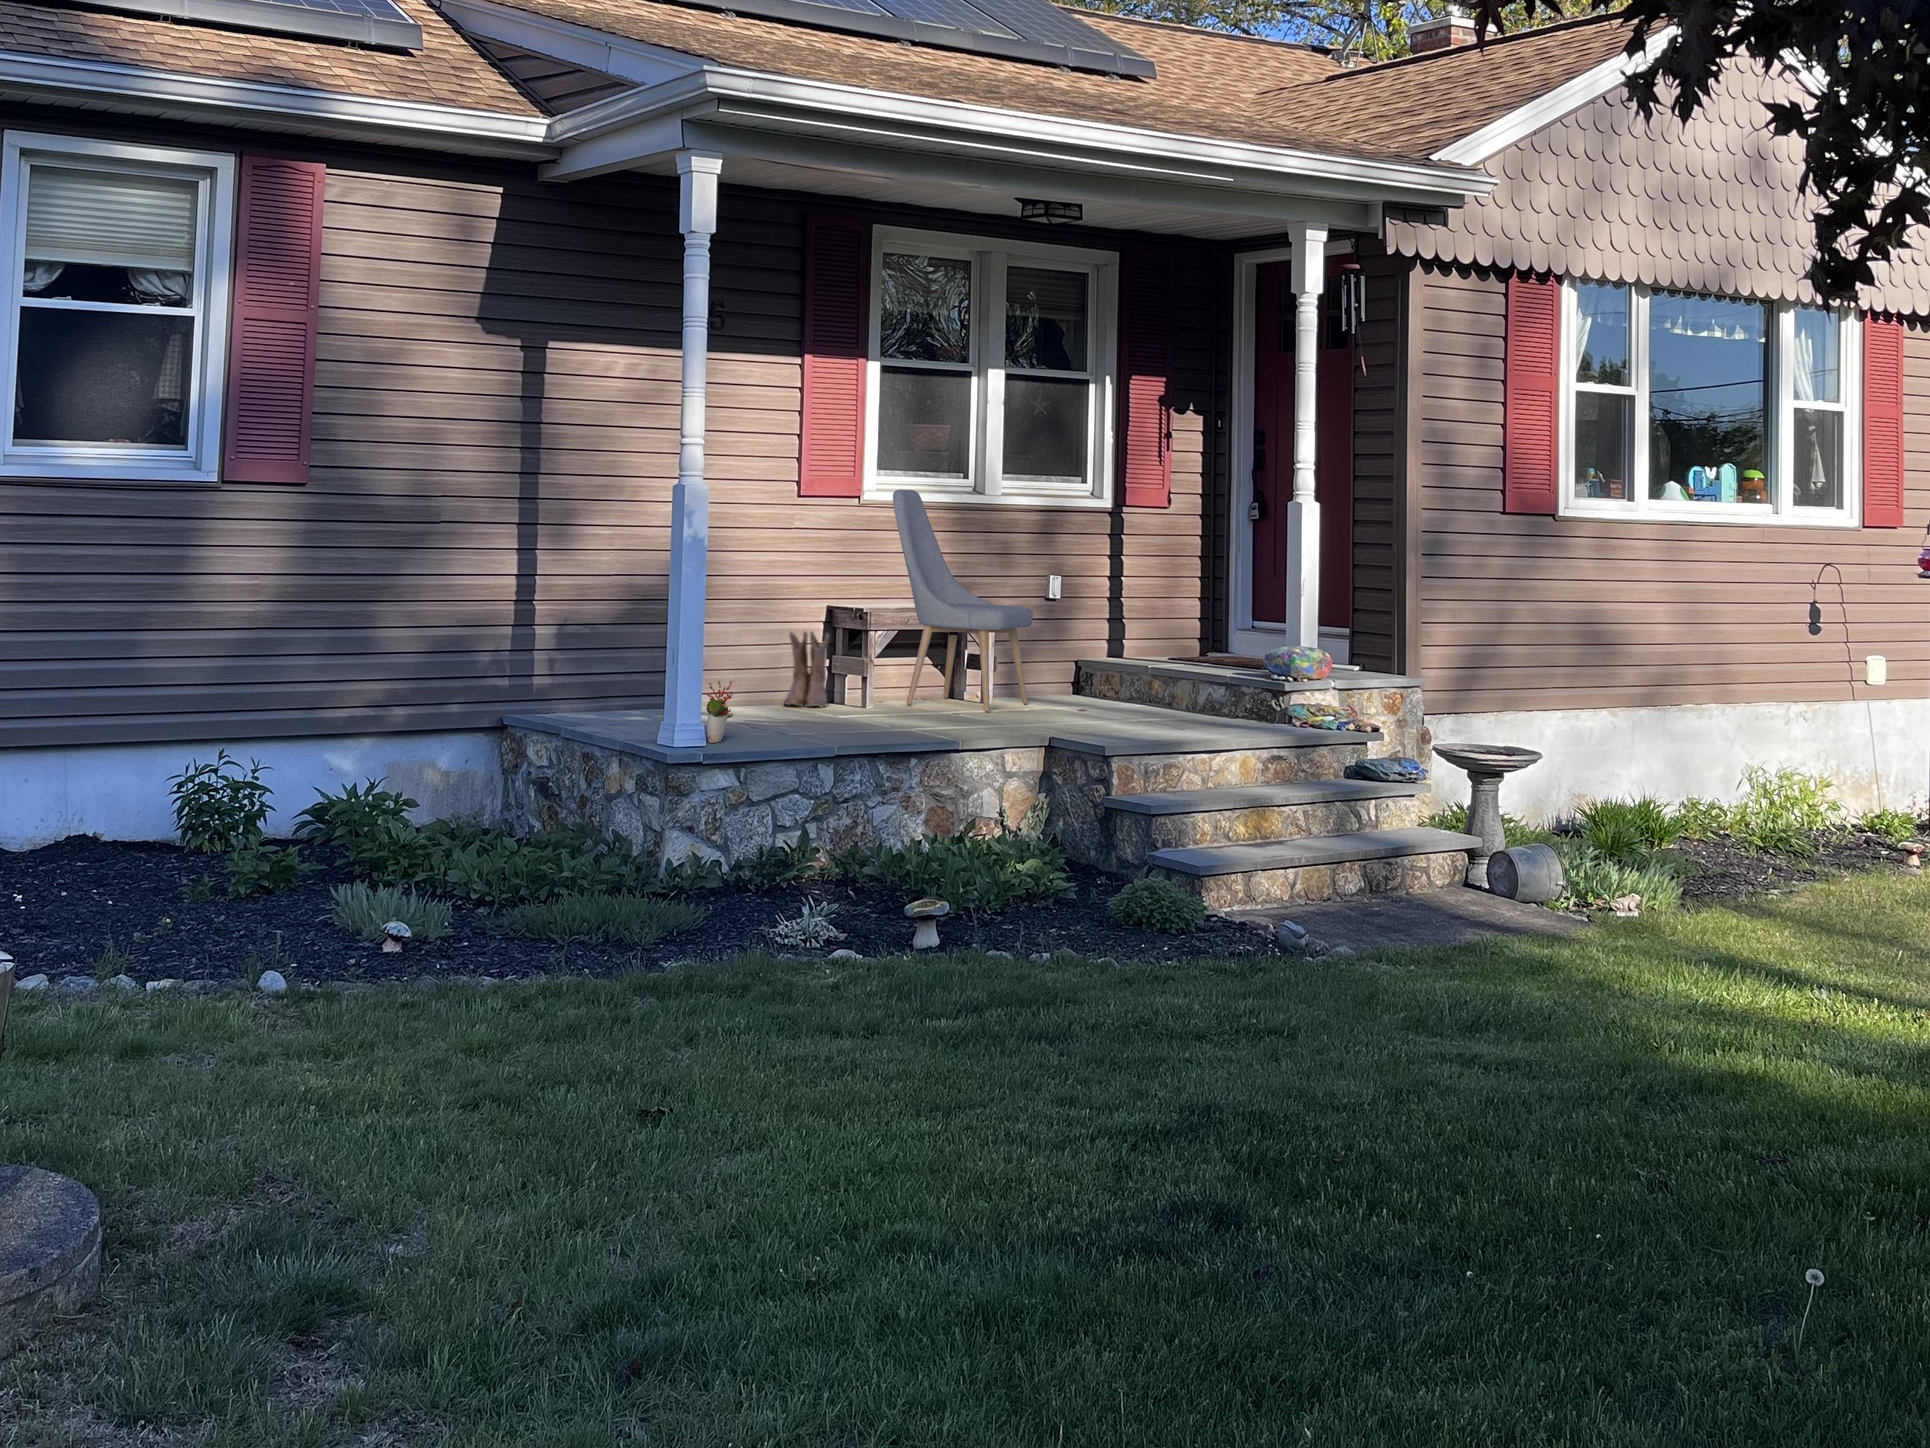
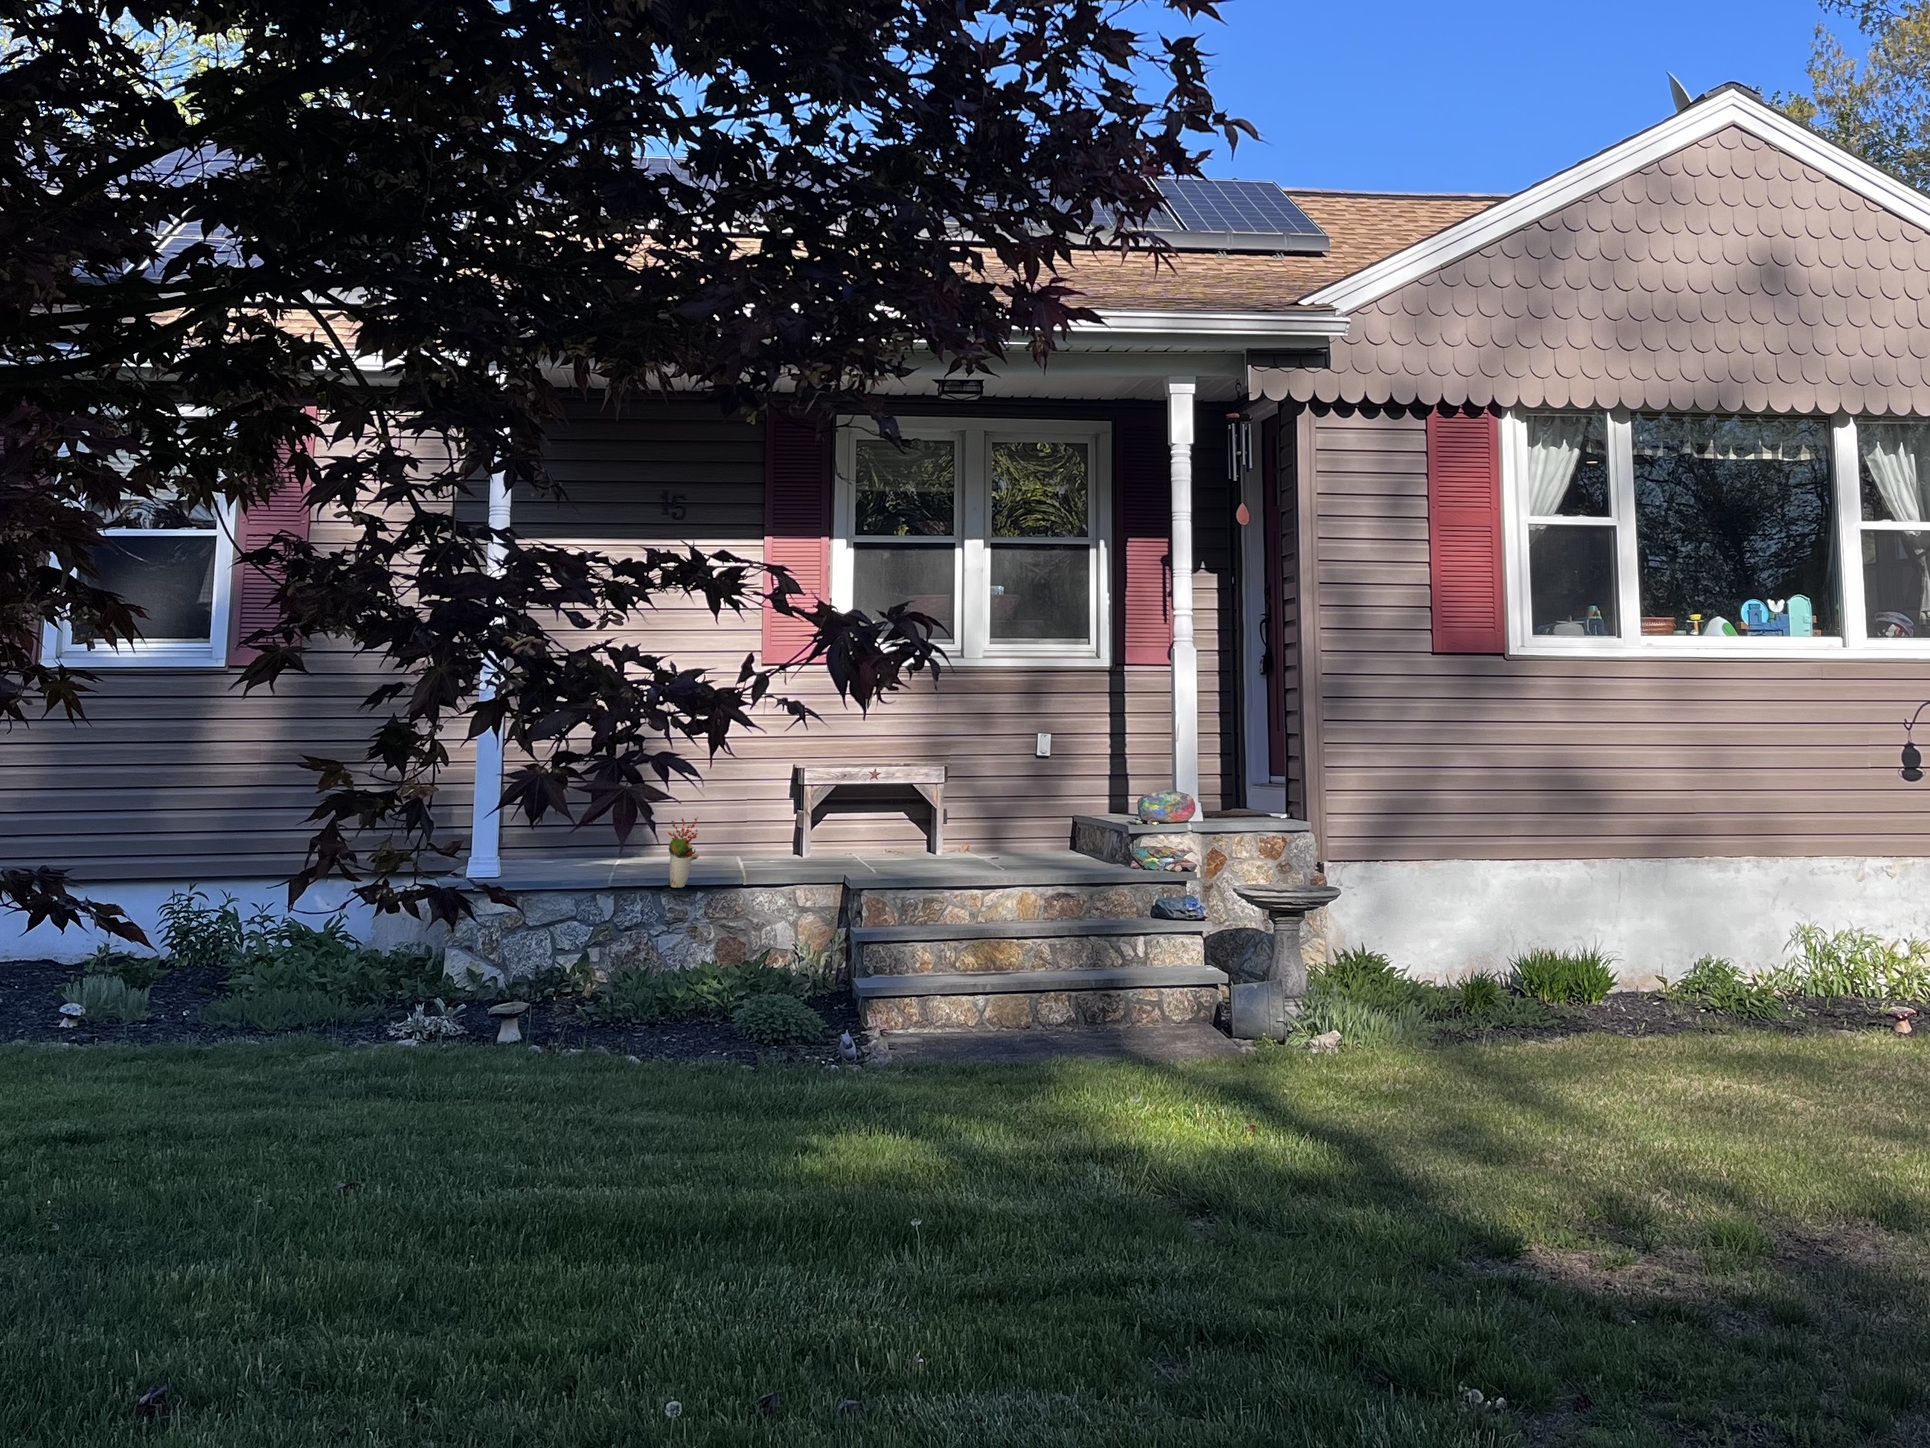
chair: present [893,489,1033,712] -> none [871,623,1028,869]
boots: present [784,632,829,708] -> none [748,781,801,866]

